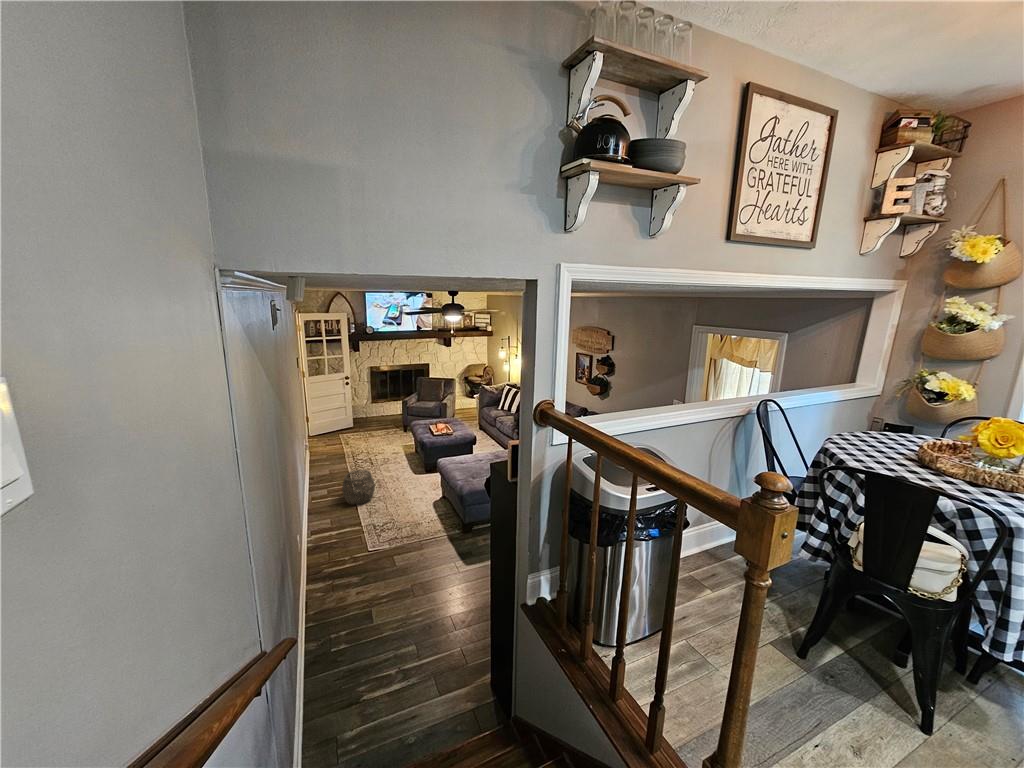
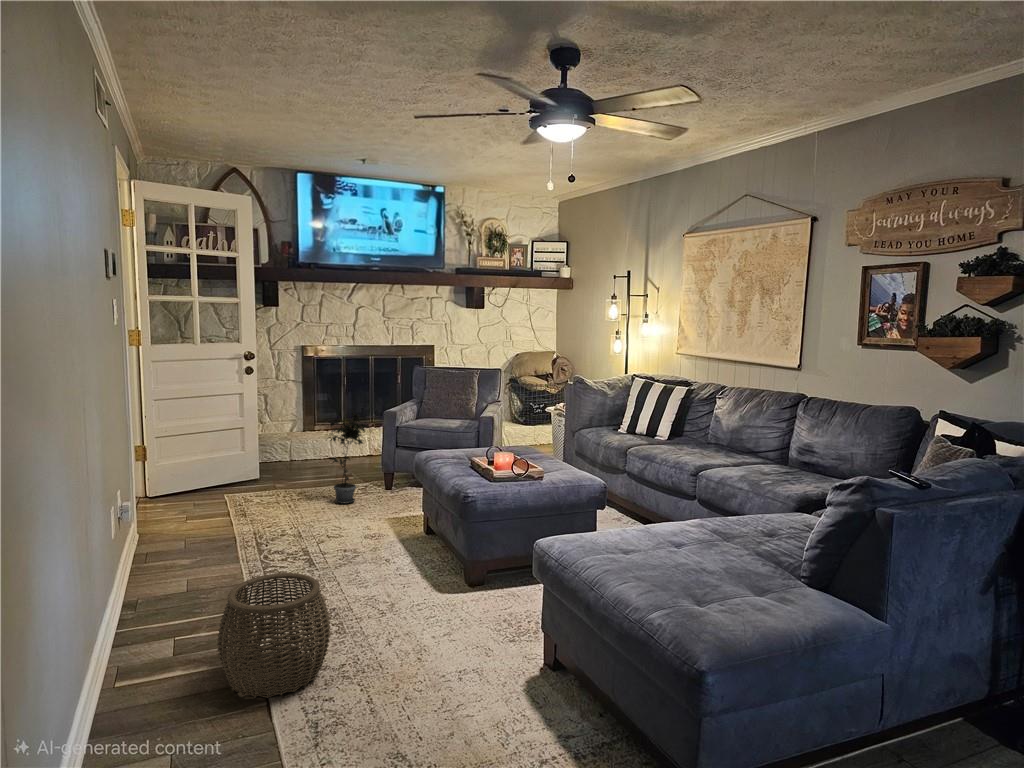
potted plant: none [379,401,397,439] -> present [329,409,369,504]

